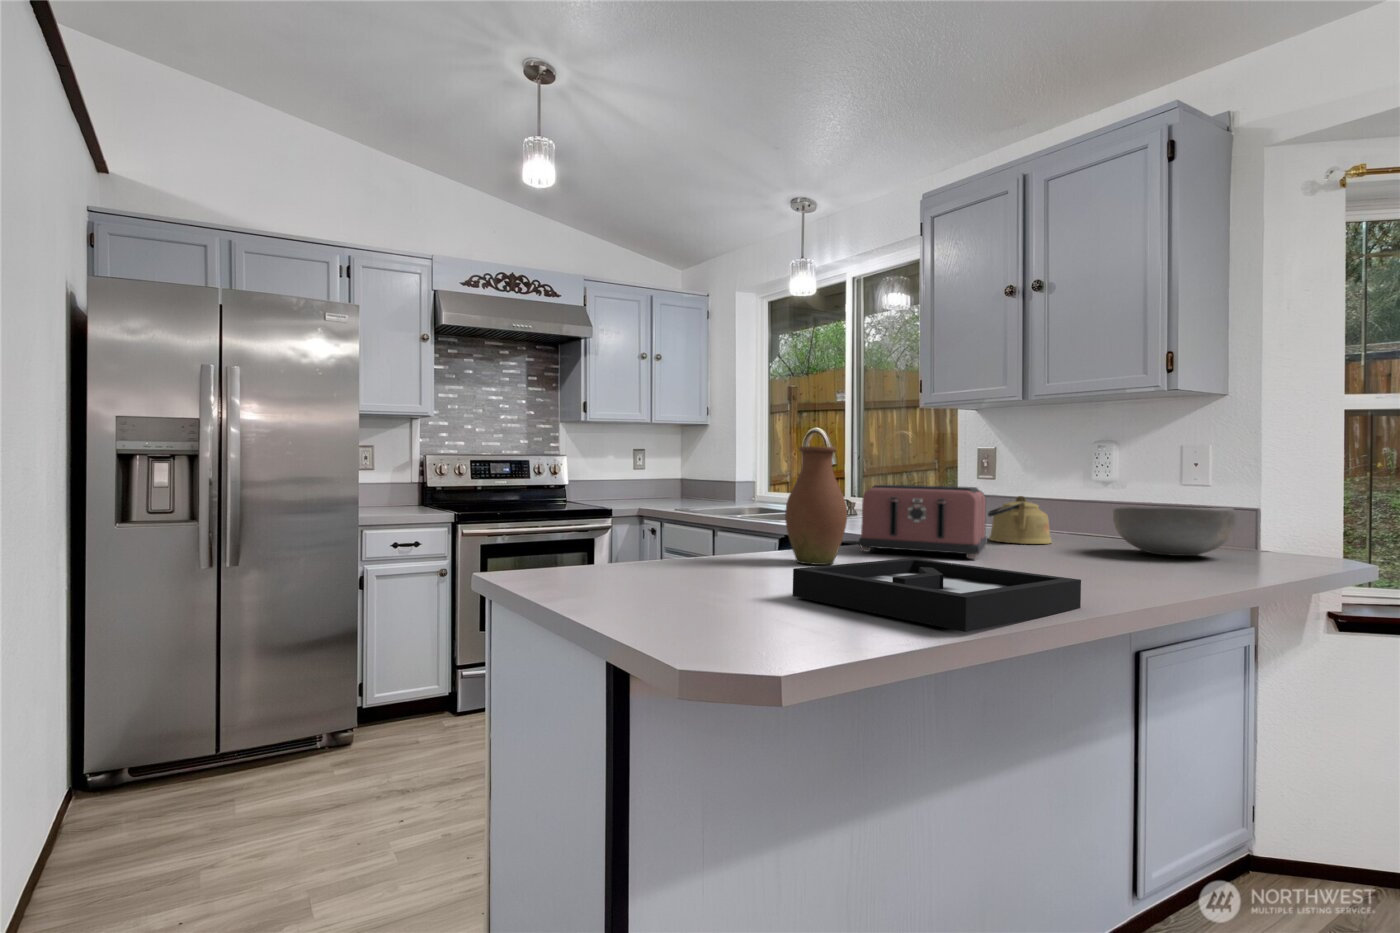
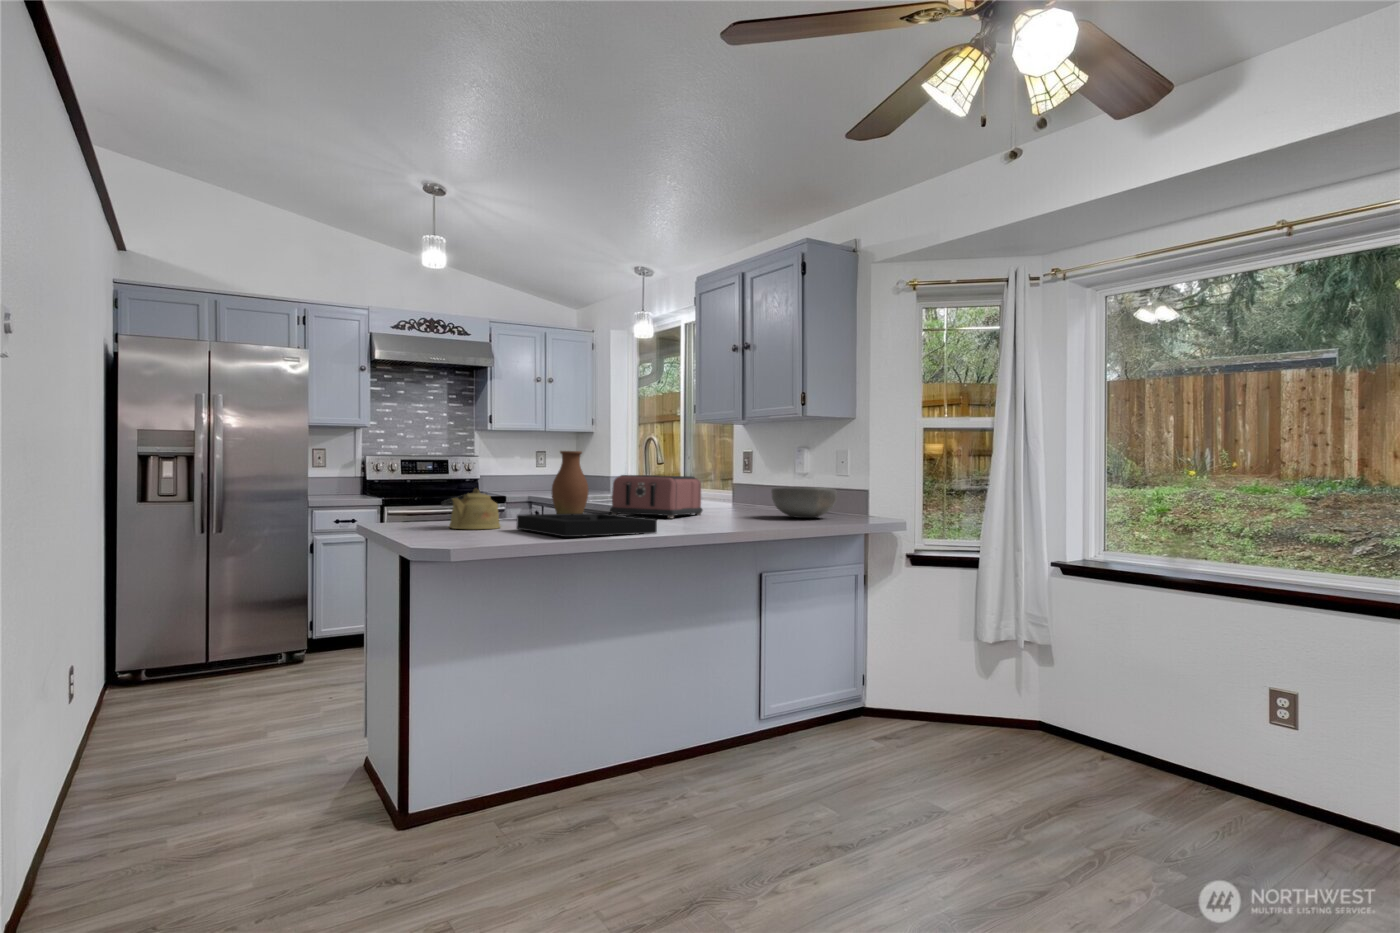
kettle: present [987,496,1052,544] -> present [441,488,500,529]

